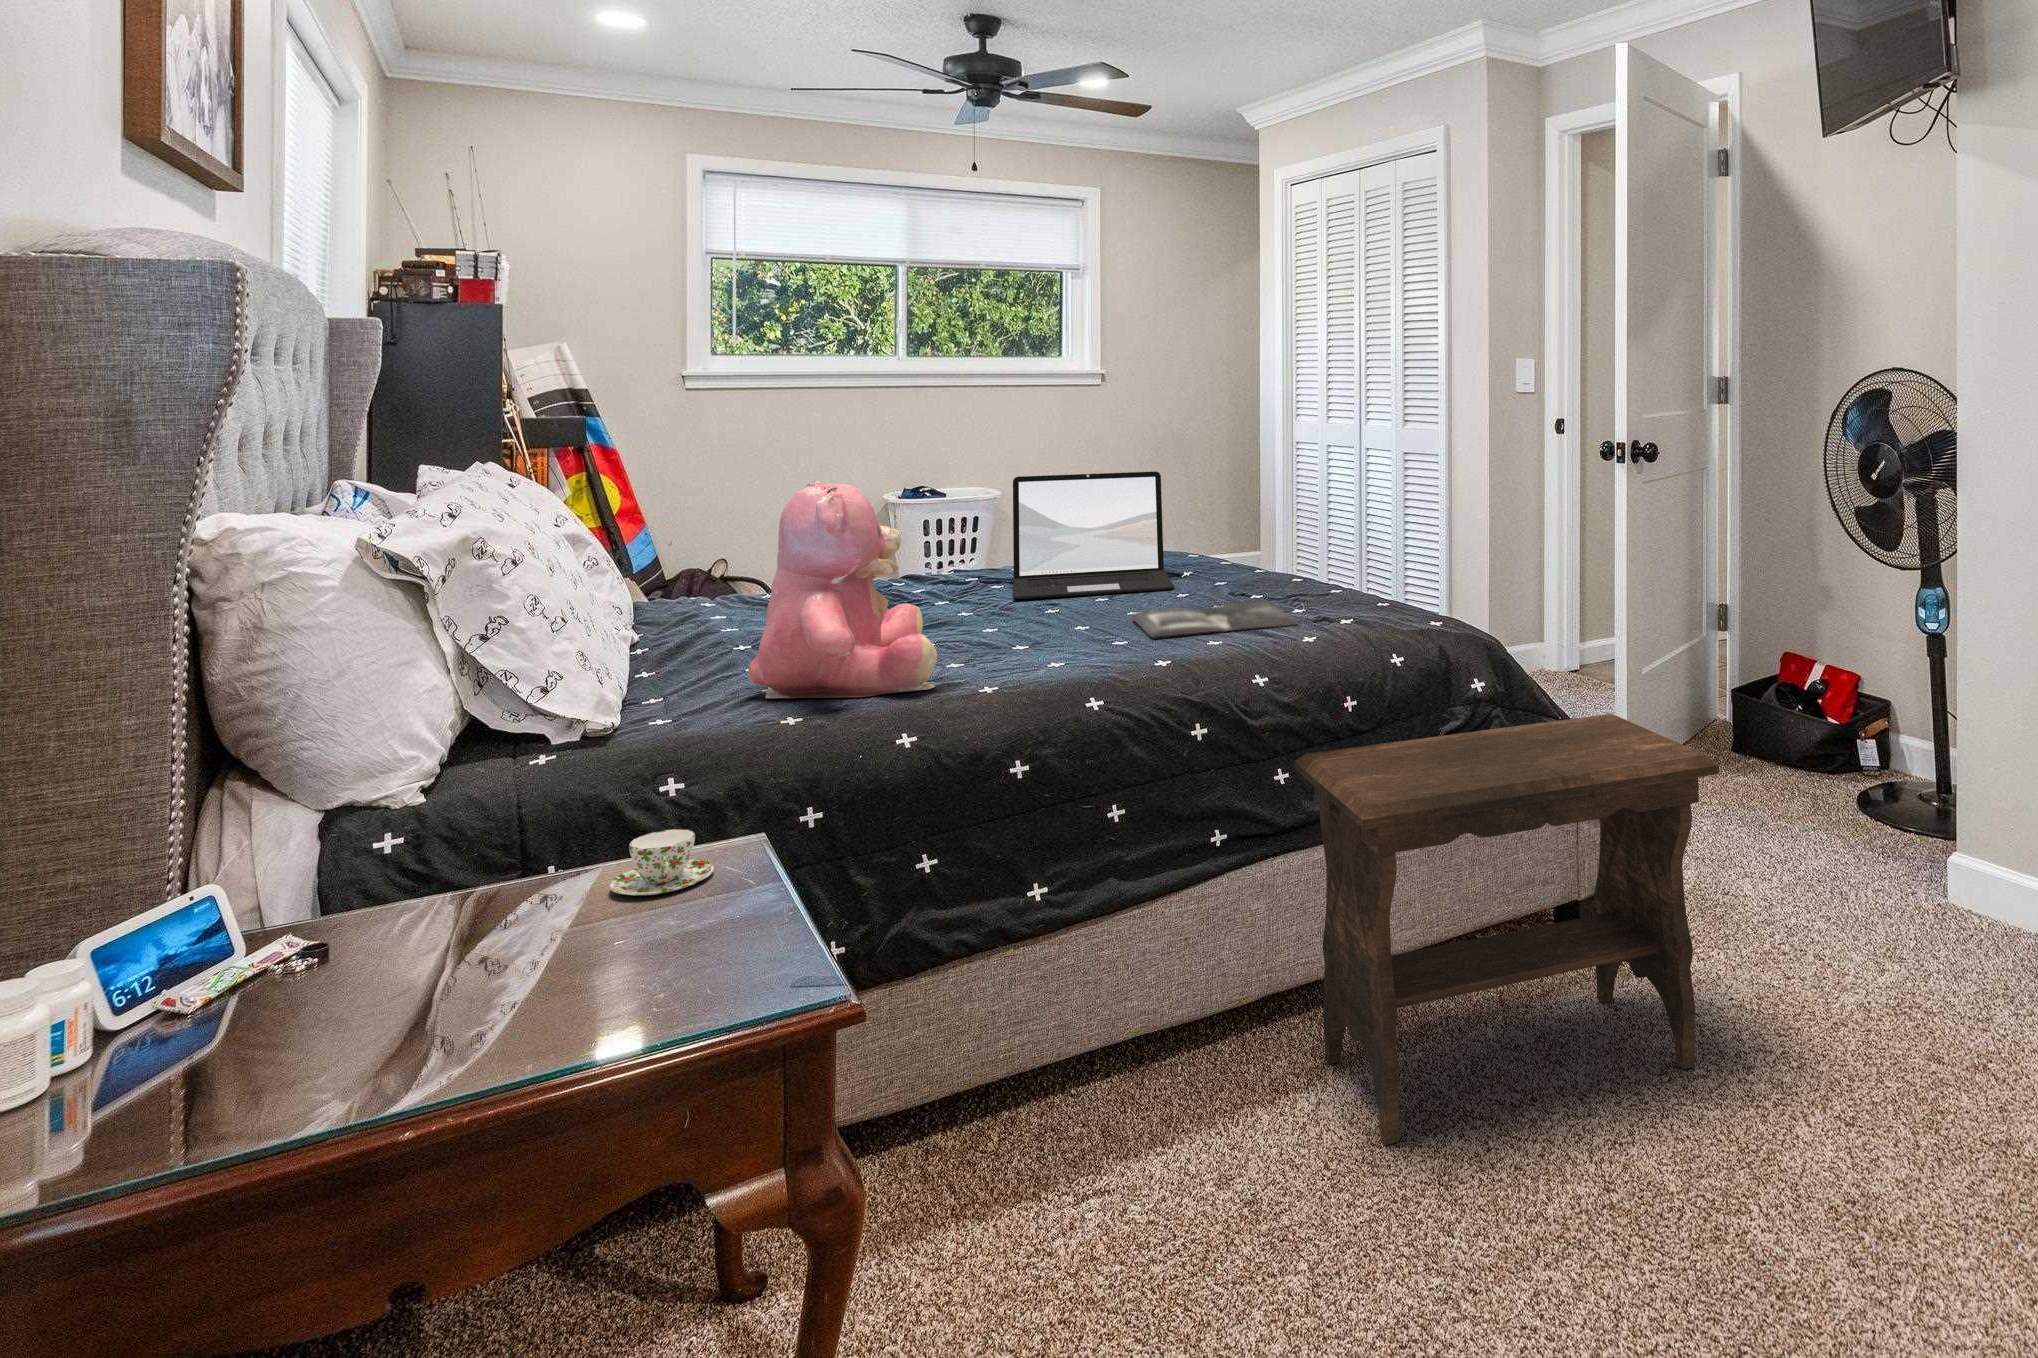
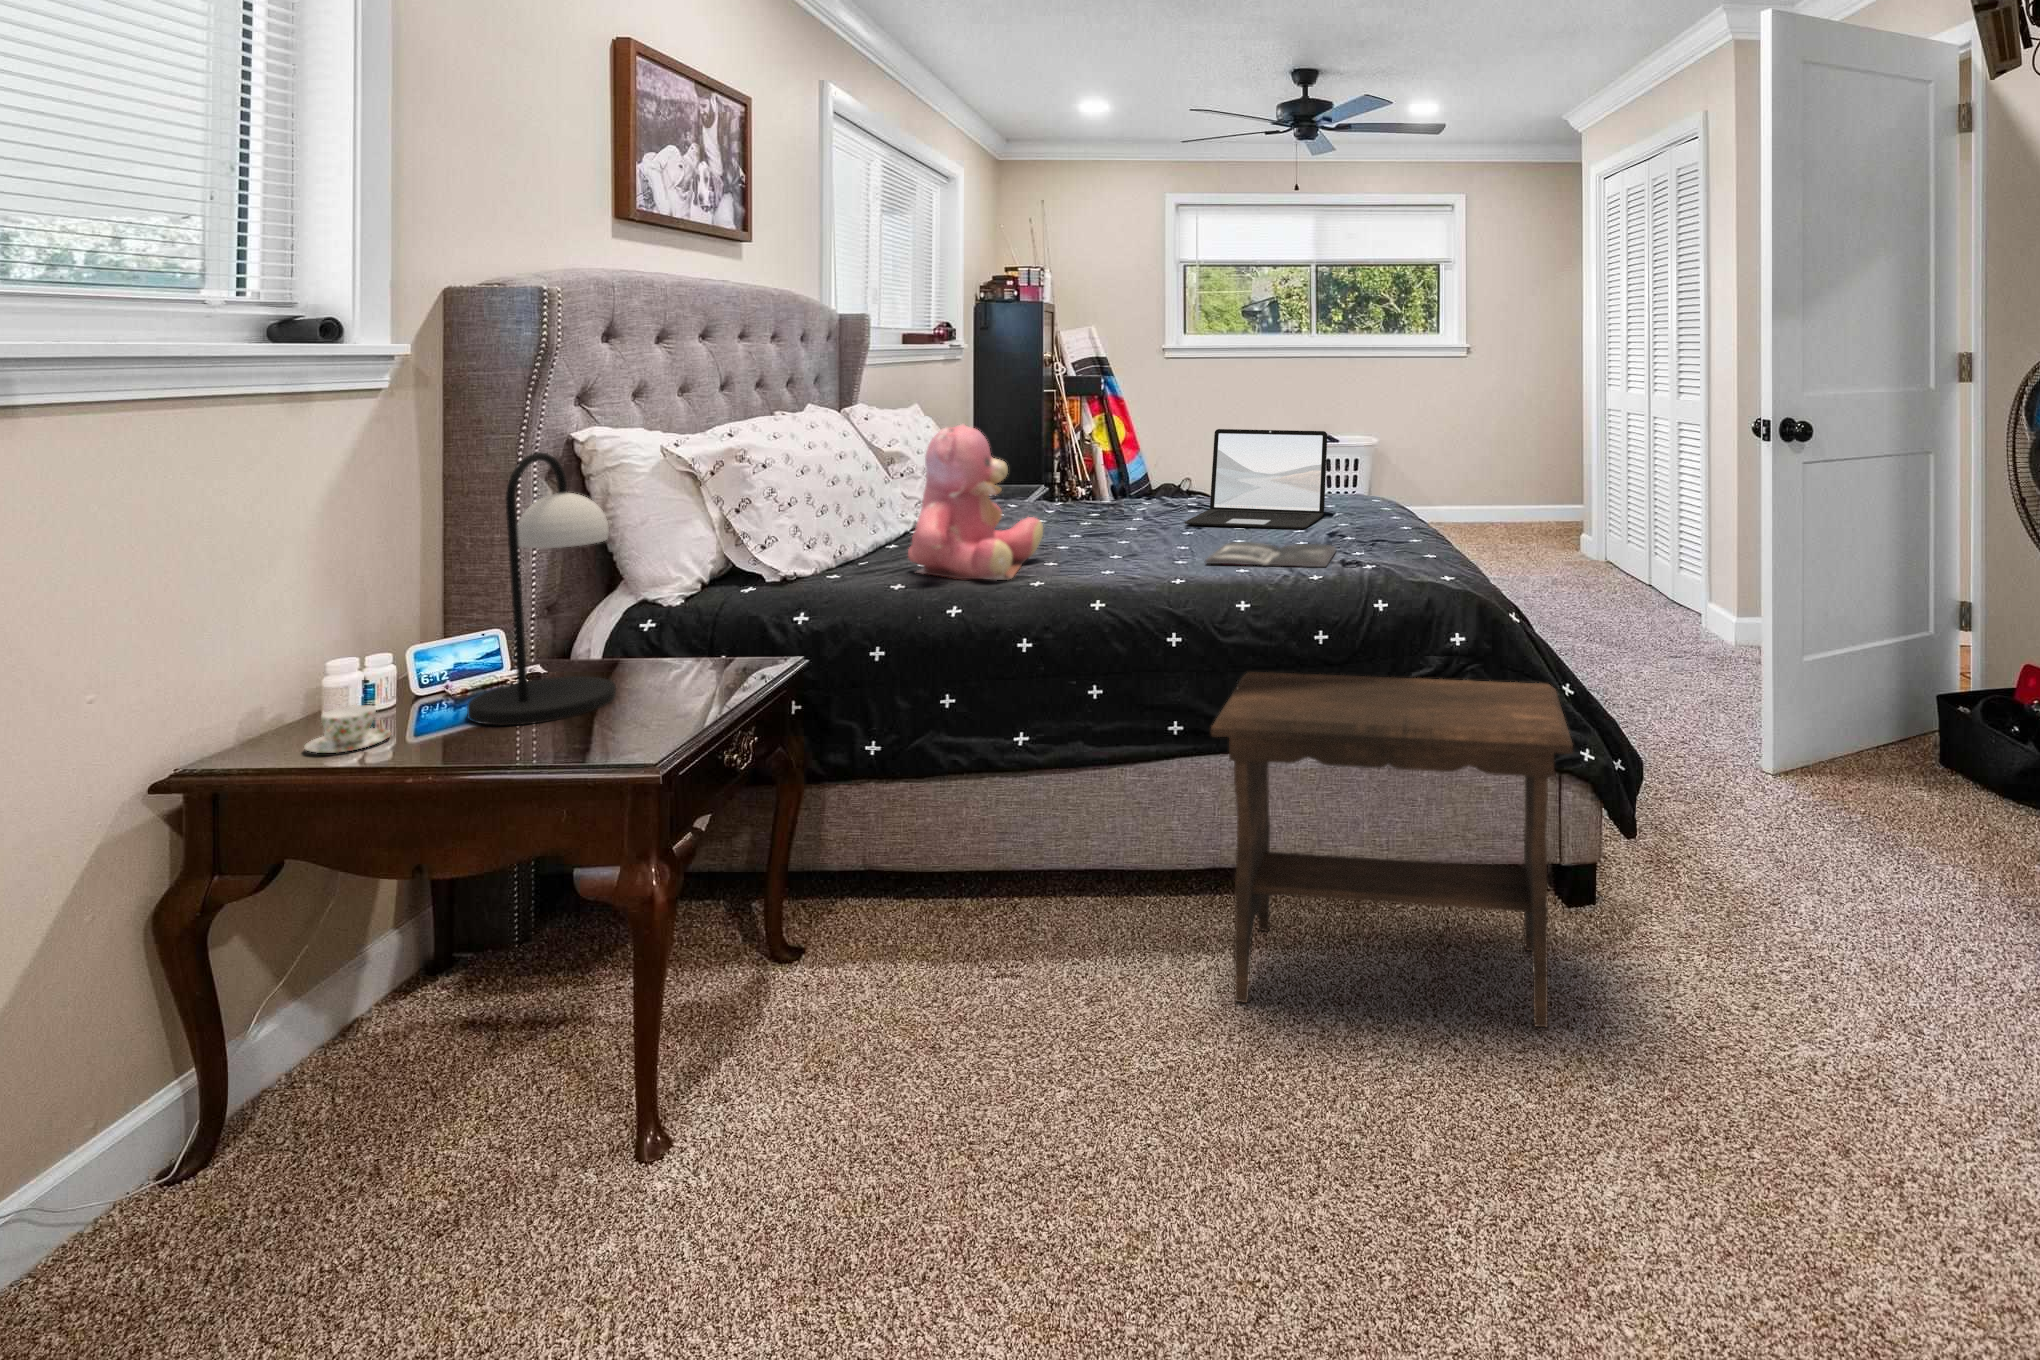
table lamp: none [300,550,570,1037] -> present [467,452,616,725]
teacup: present [609,829,714,896] -> present [304,705,391,753]

